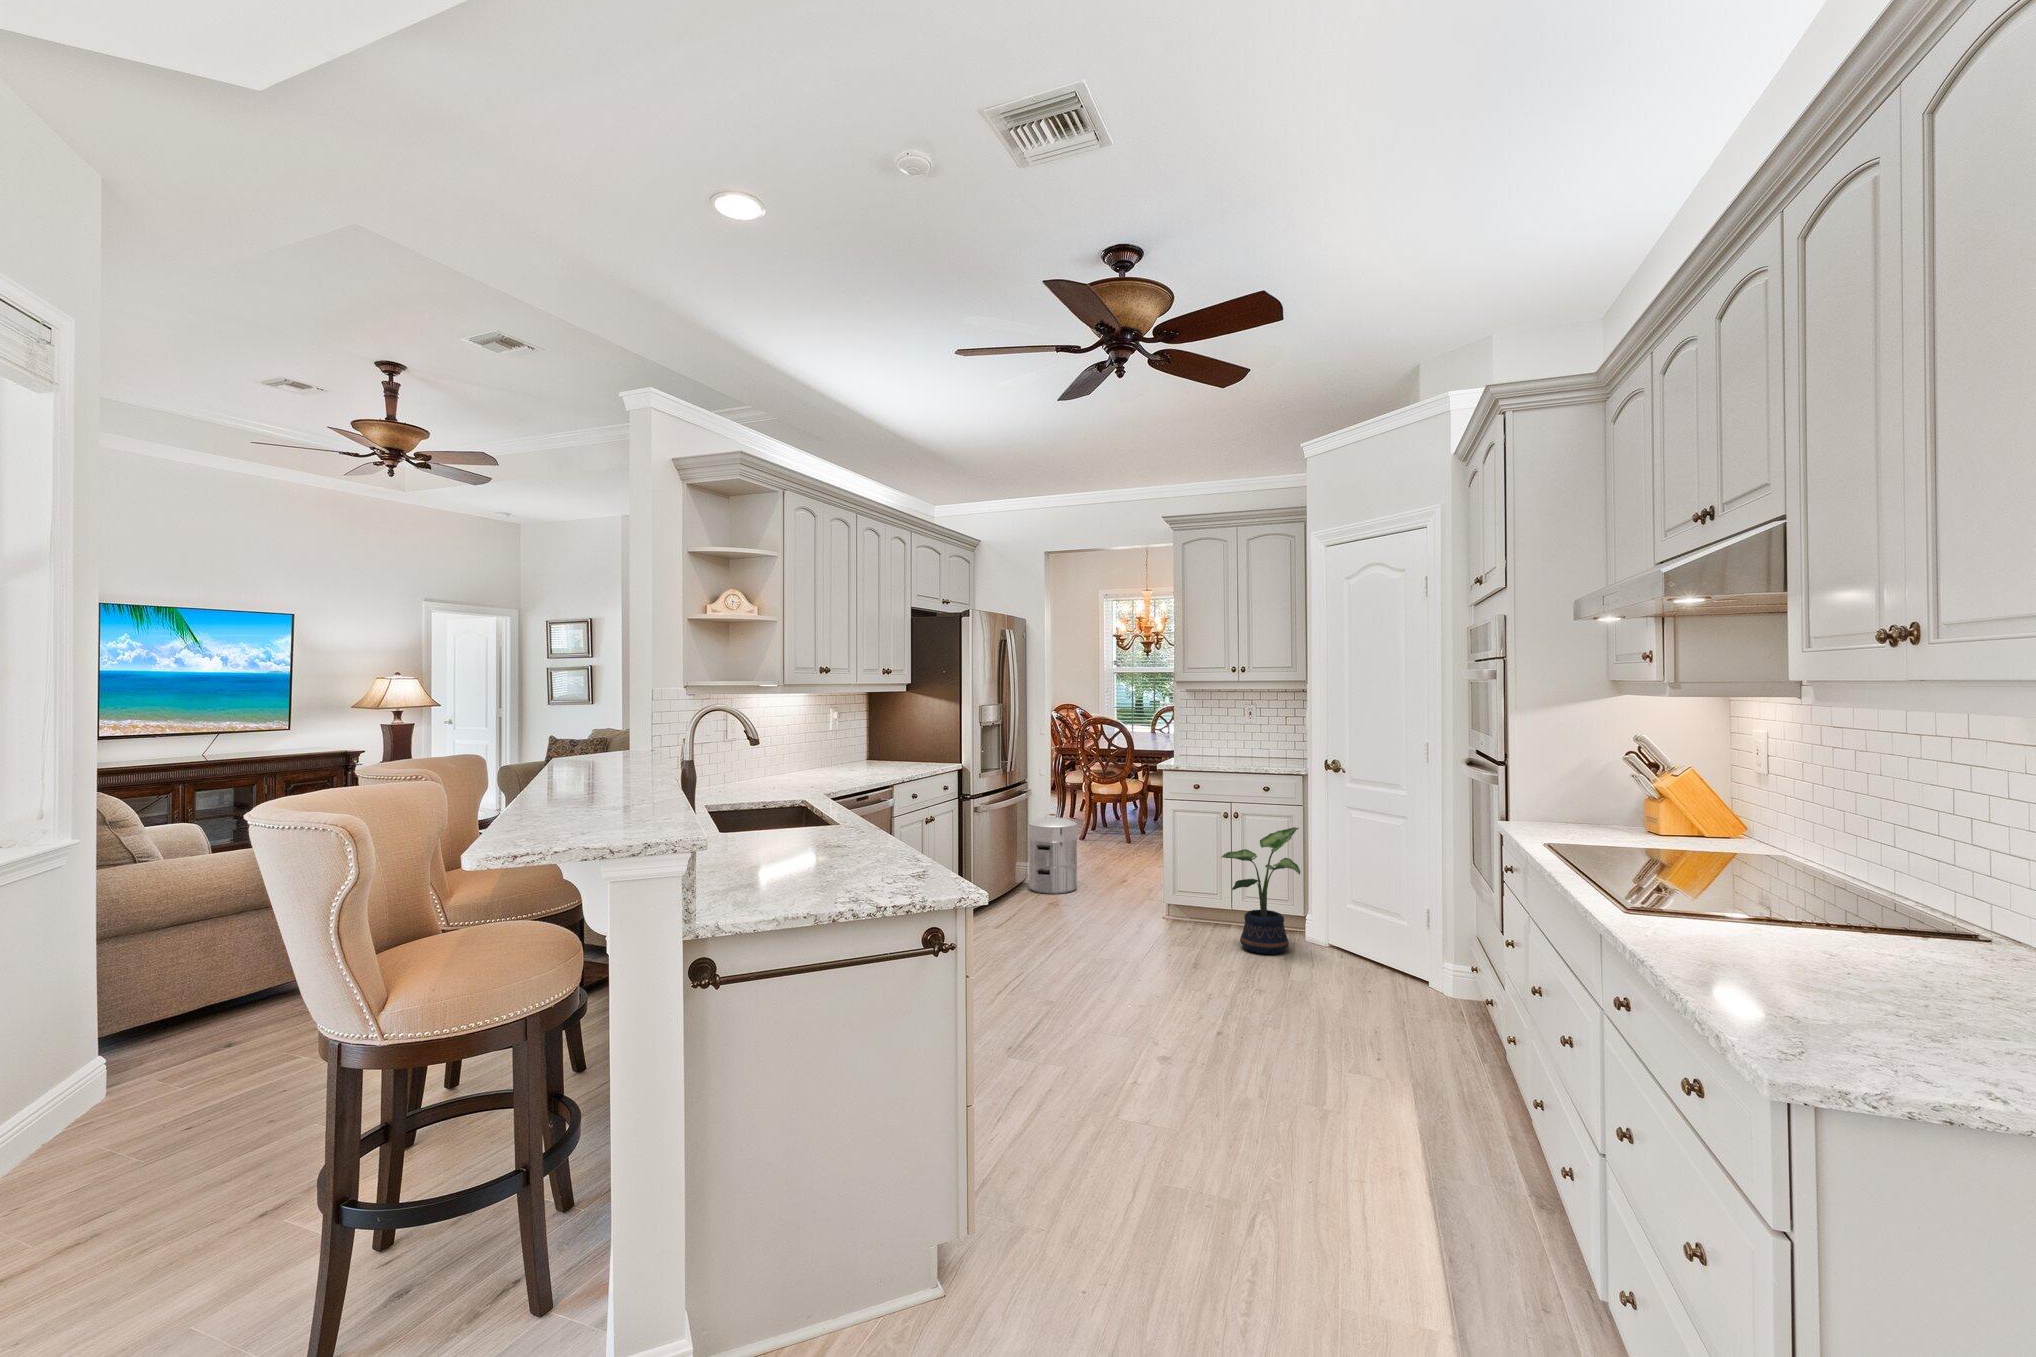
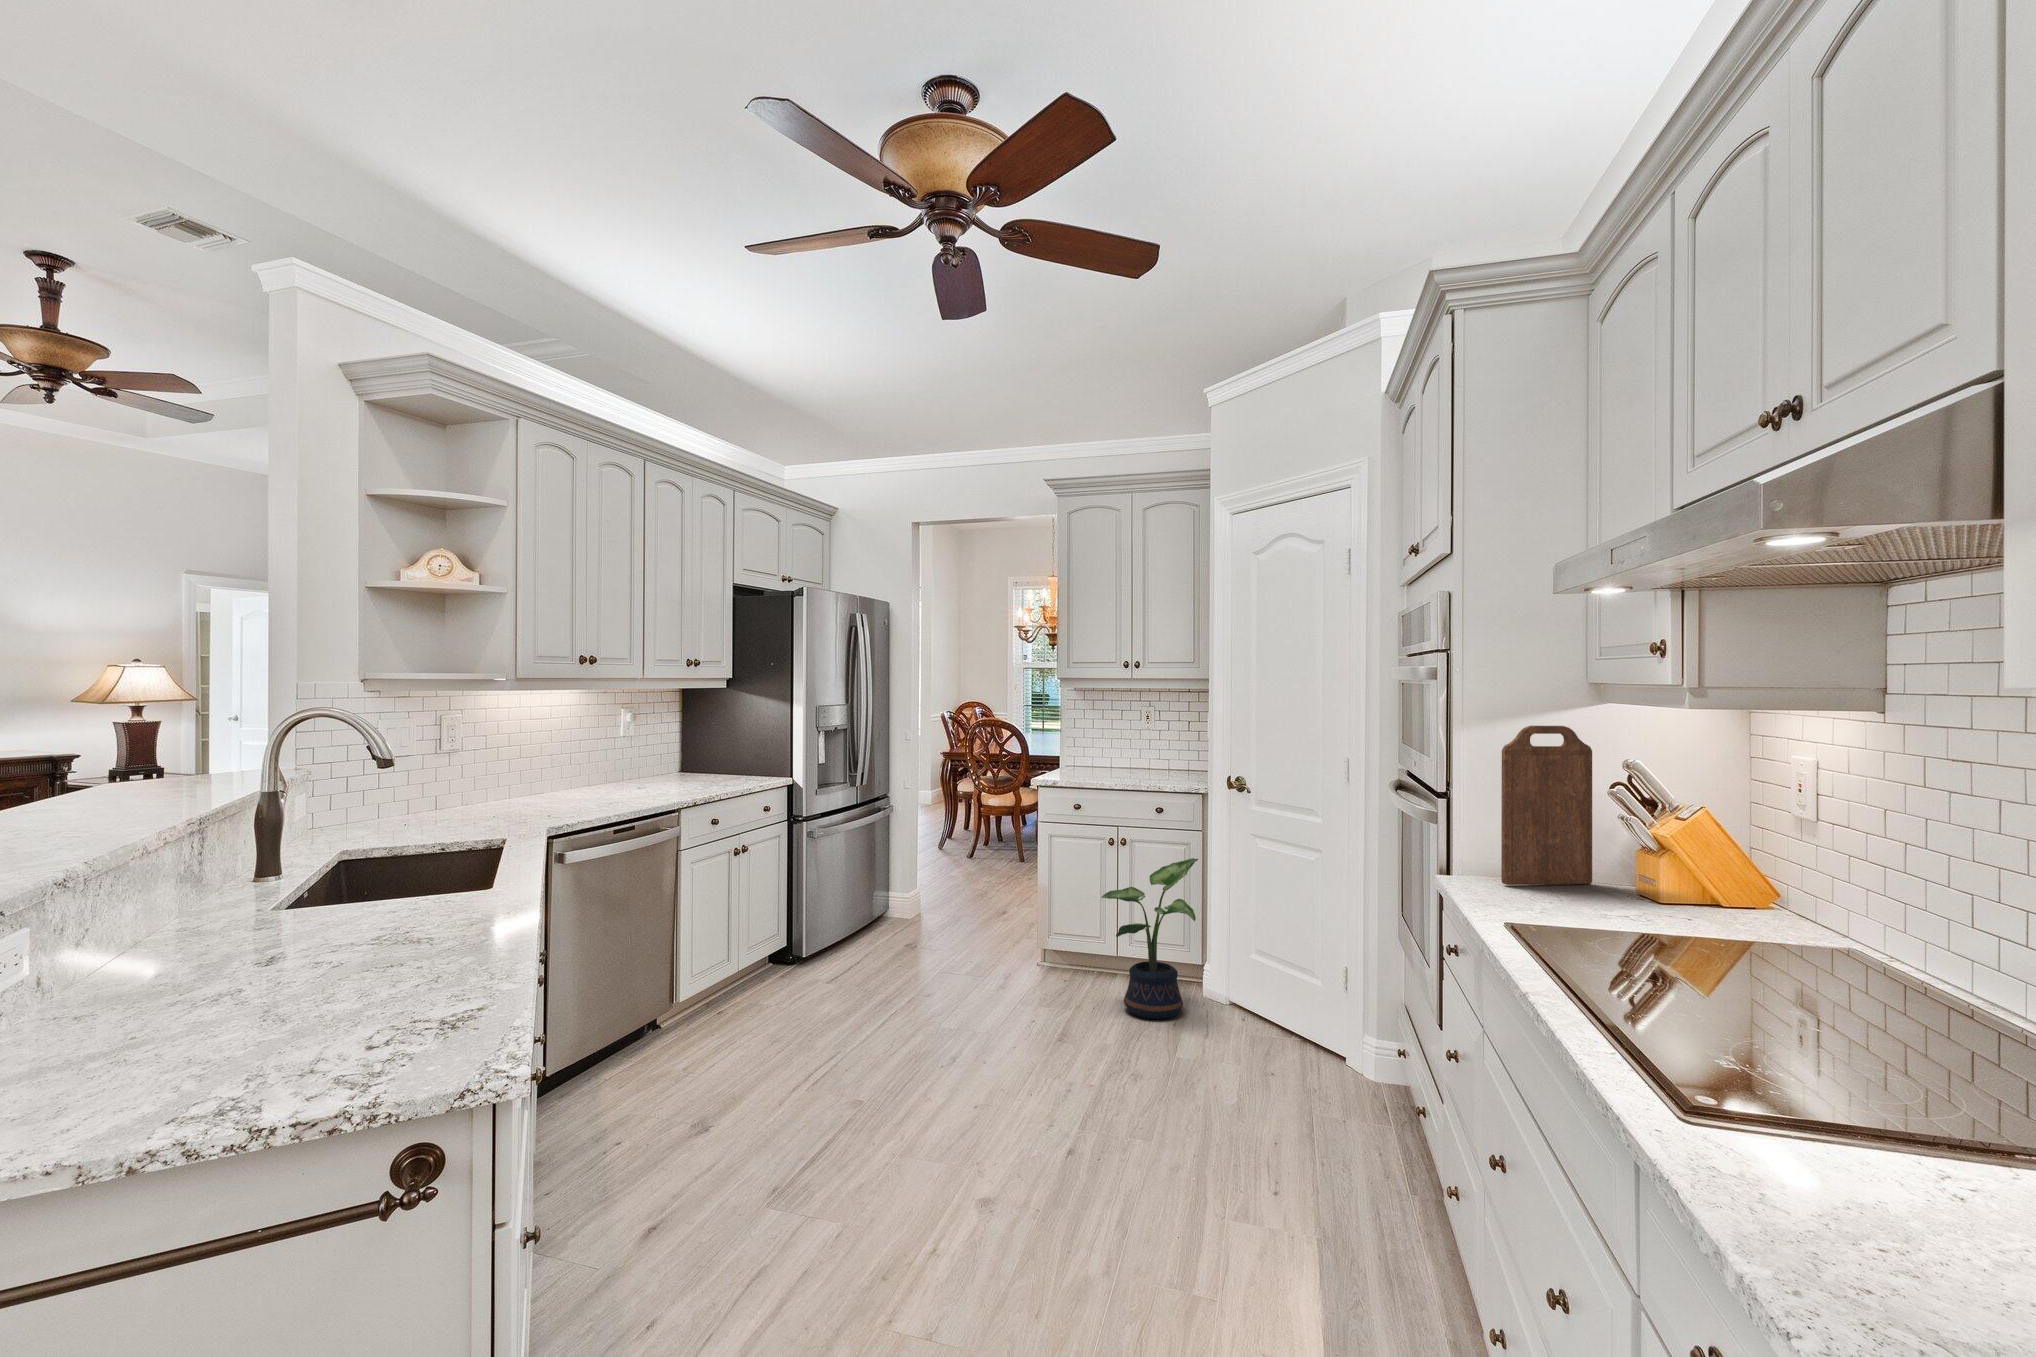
cutting board: none [1544,711,1613,825] -> present [1501,726,1592,885]
waste bin: present [1028,814,1077,894] -> none [885,836,945,933]

